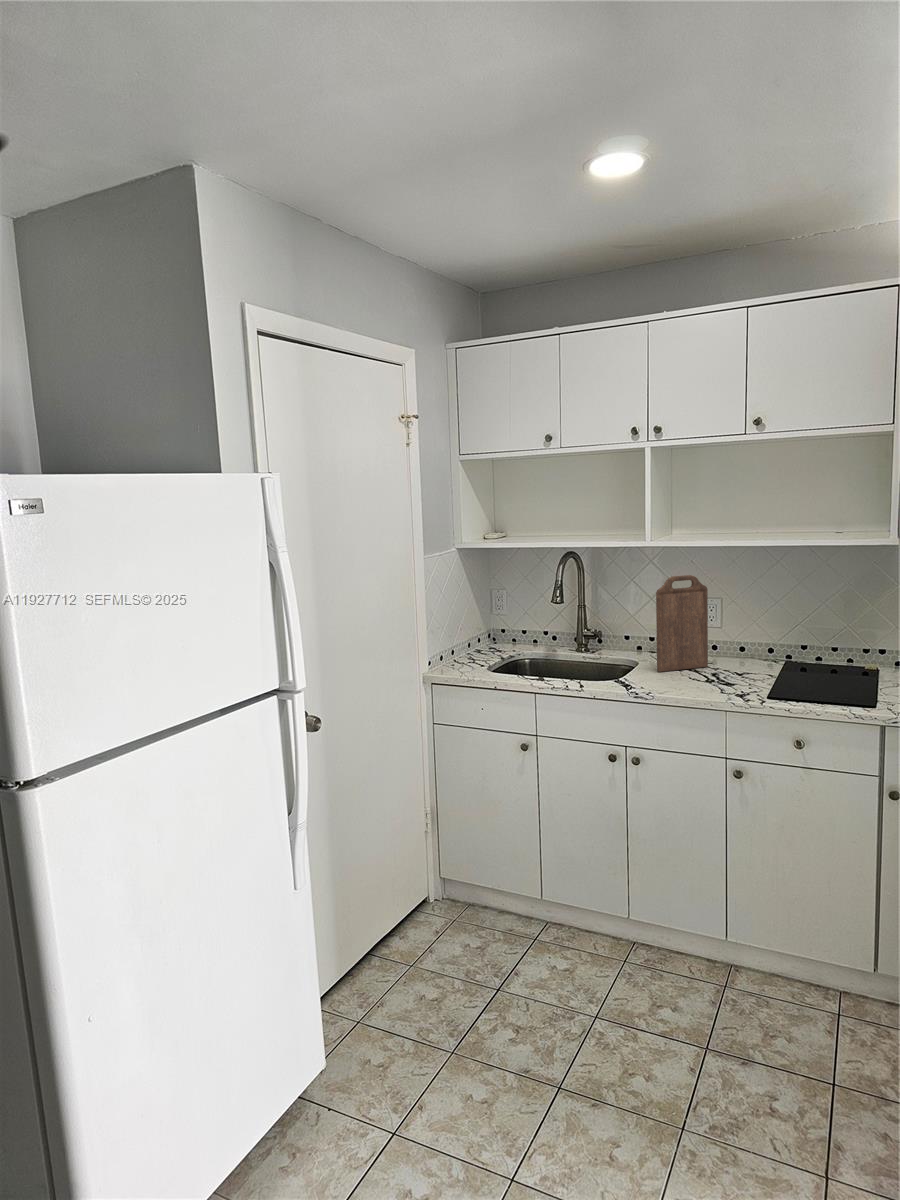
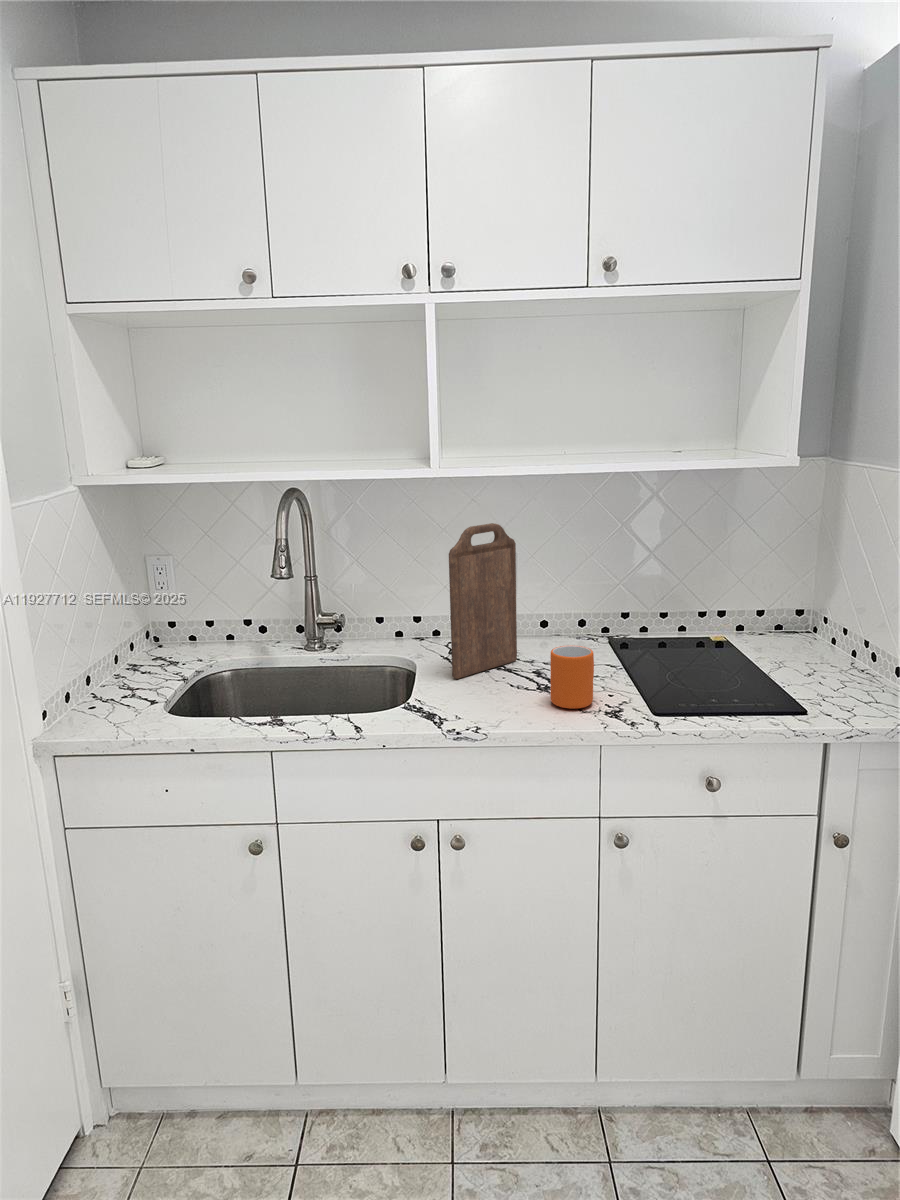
mug: none [707,652,741,690] -> present [550,646,594,709]

